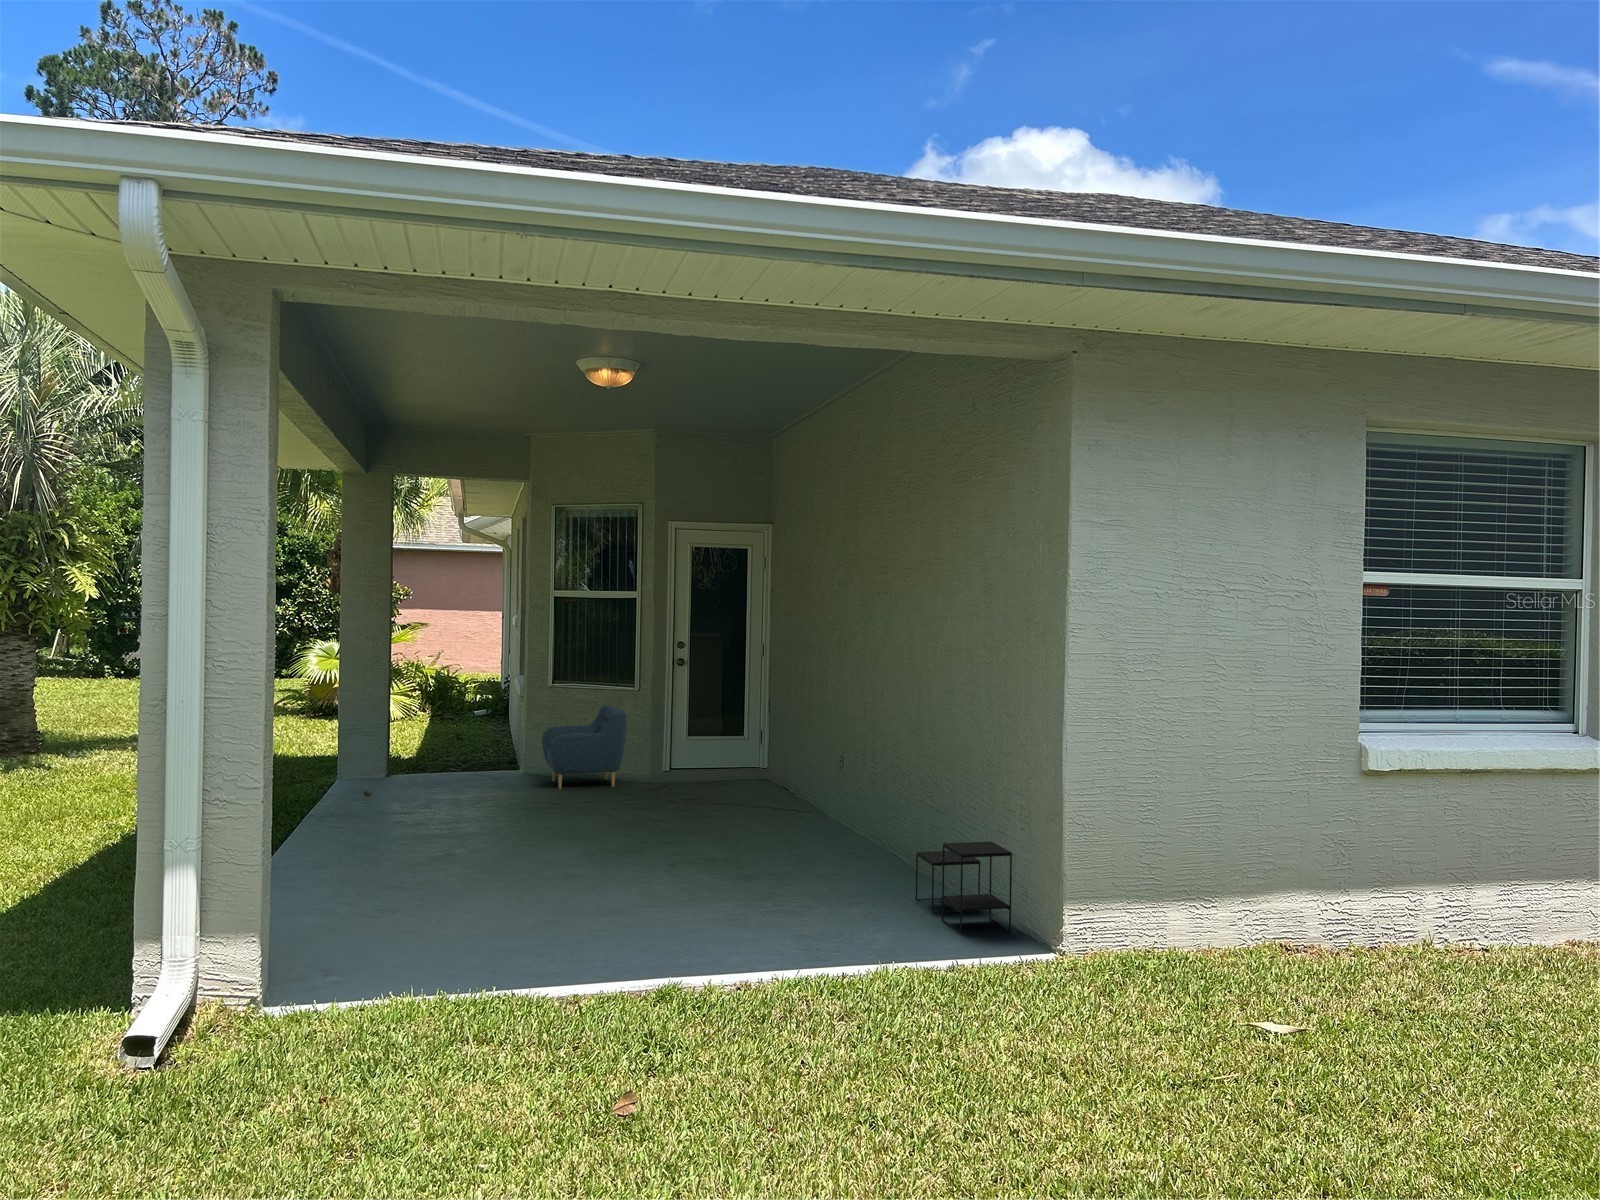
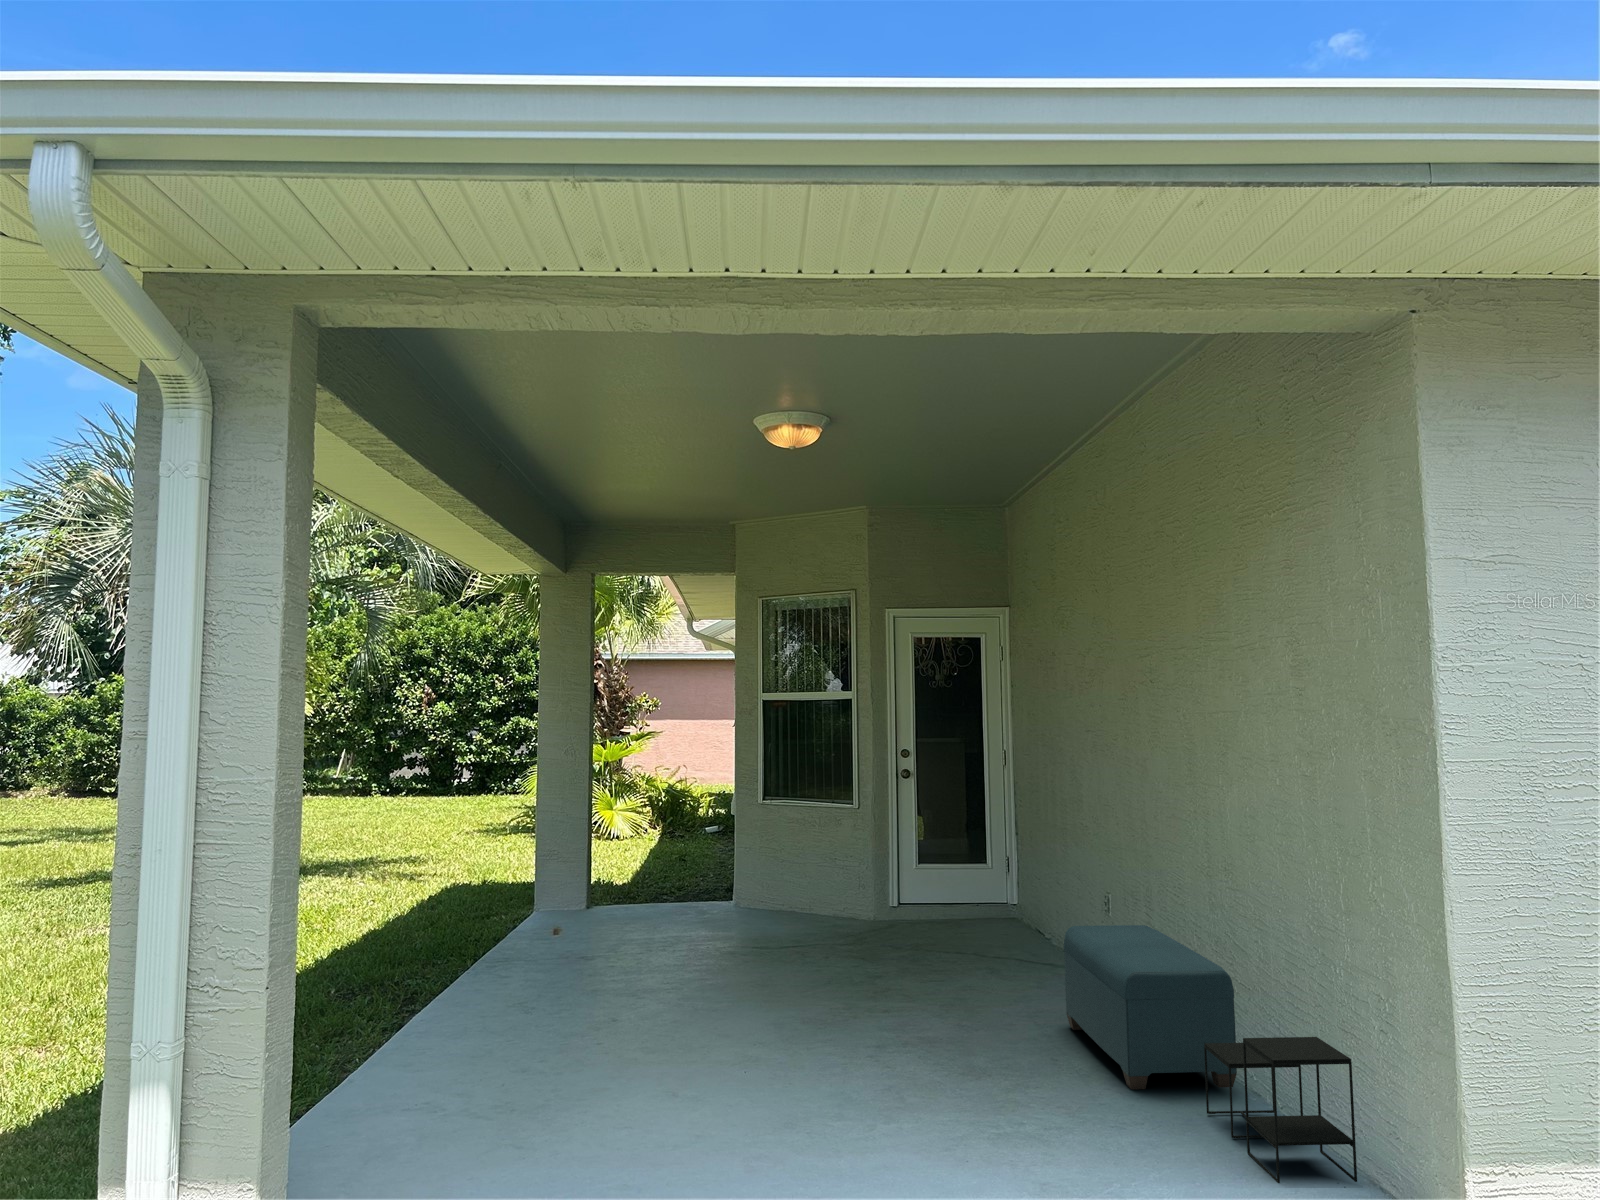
armchair: present [542,706,627,789] -> none [753,826,845,925]
bench: none [815,777,939,890] -> present [1064,925,1237,1089]

